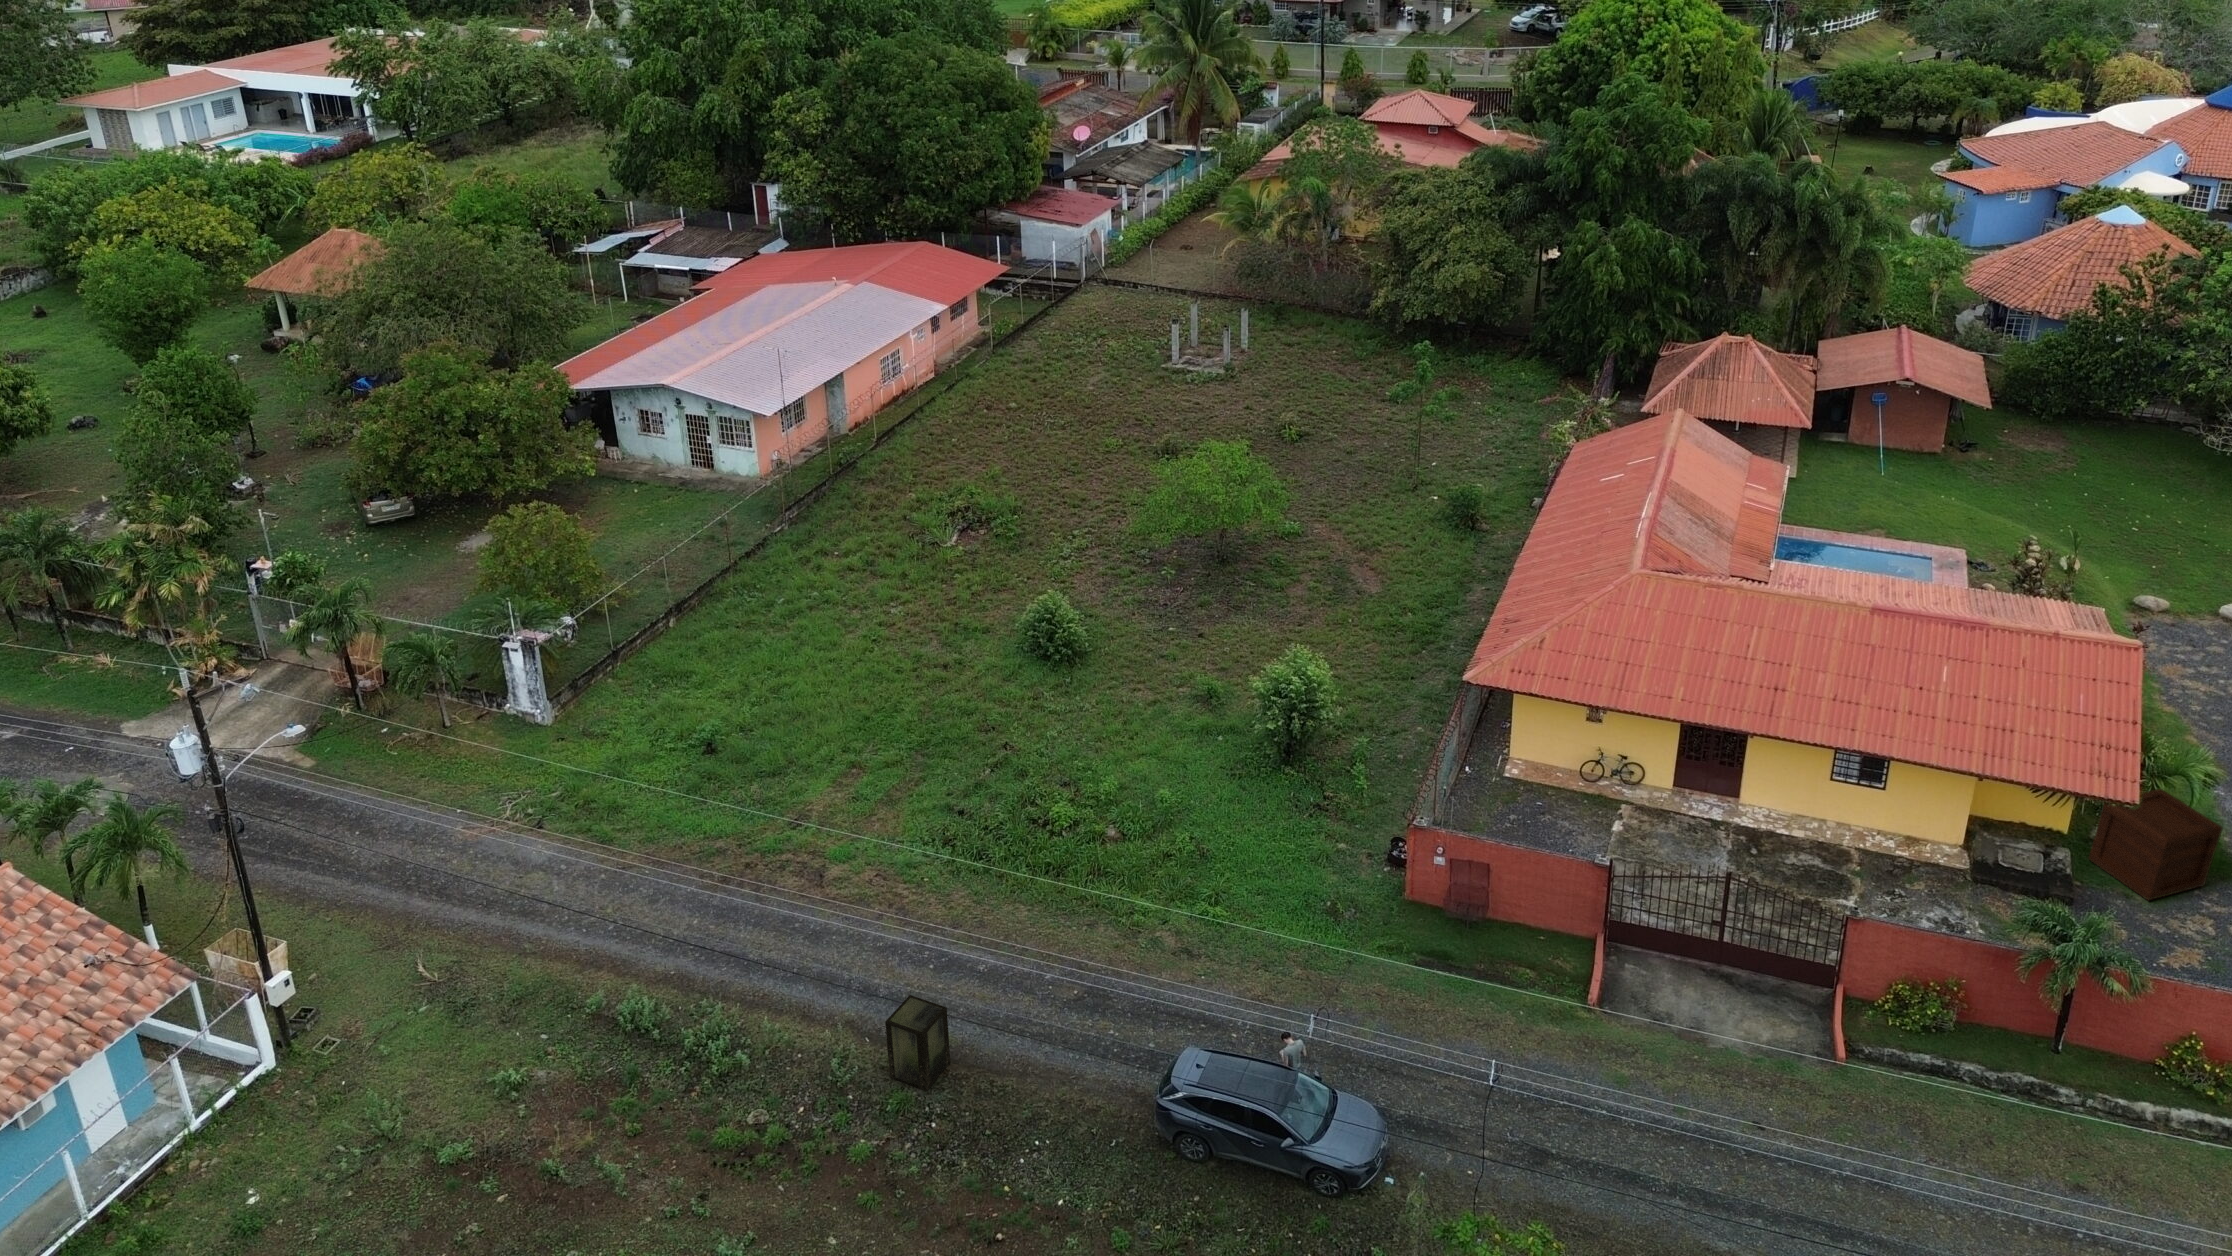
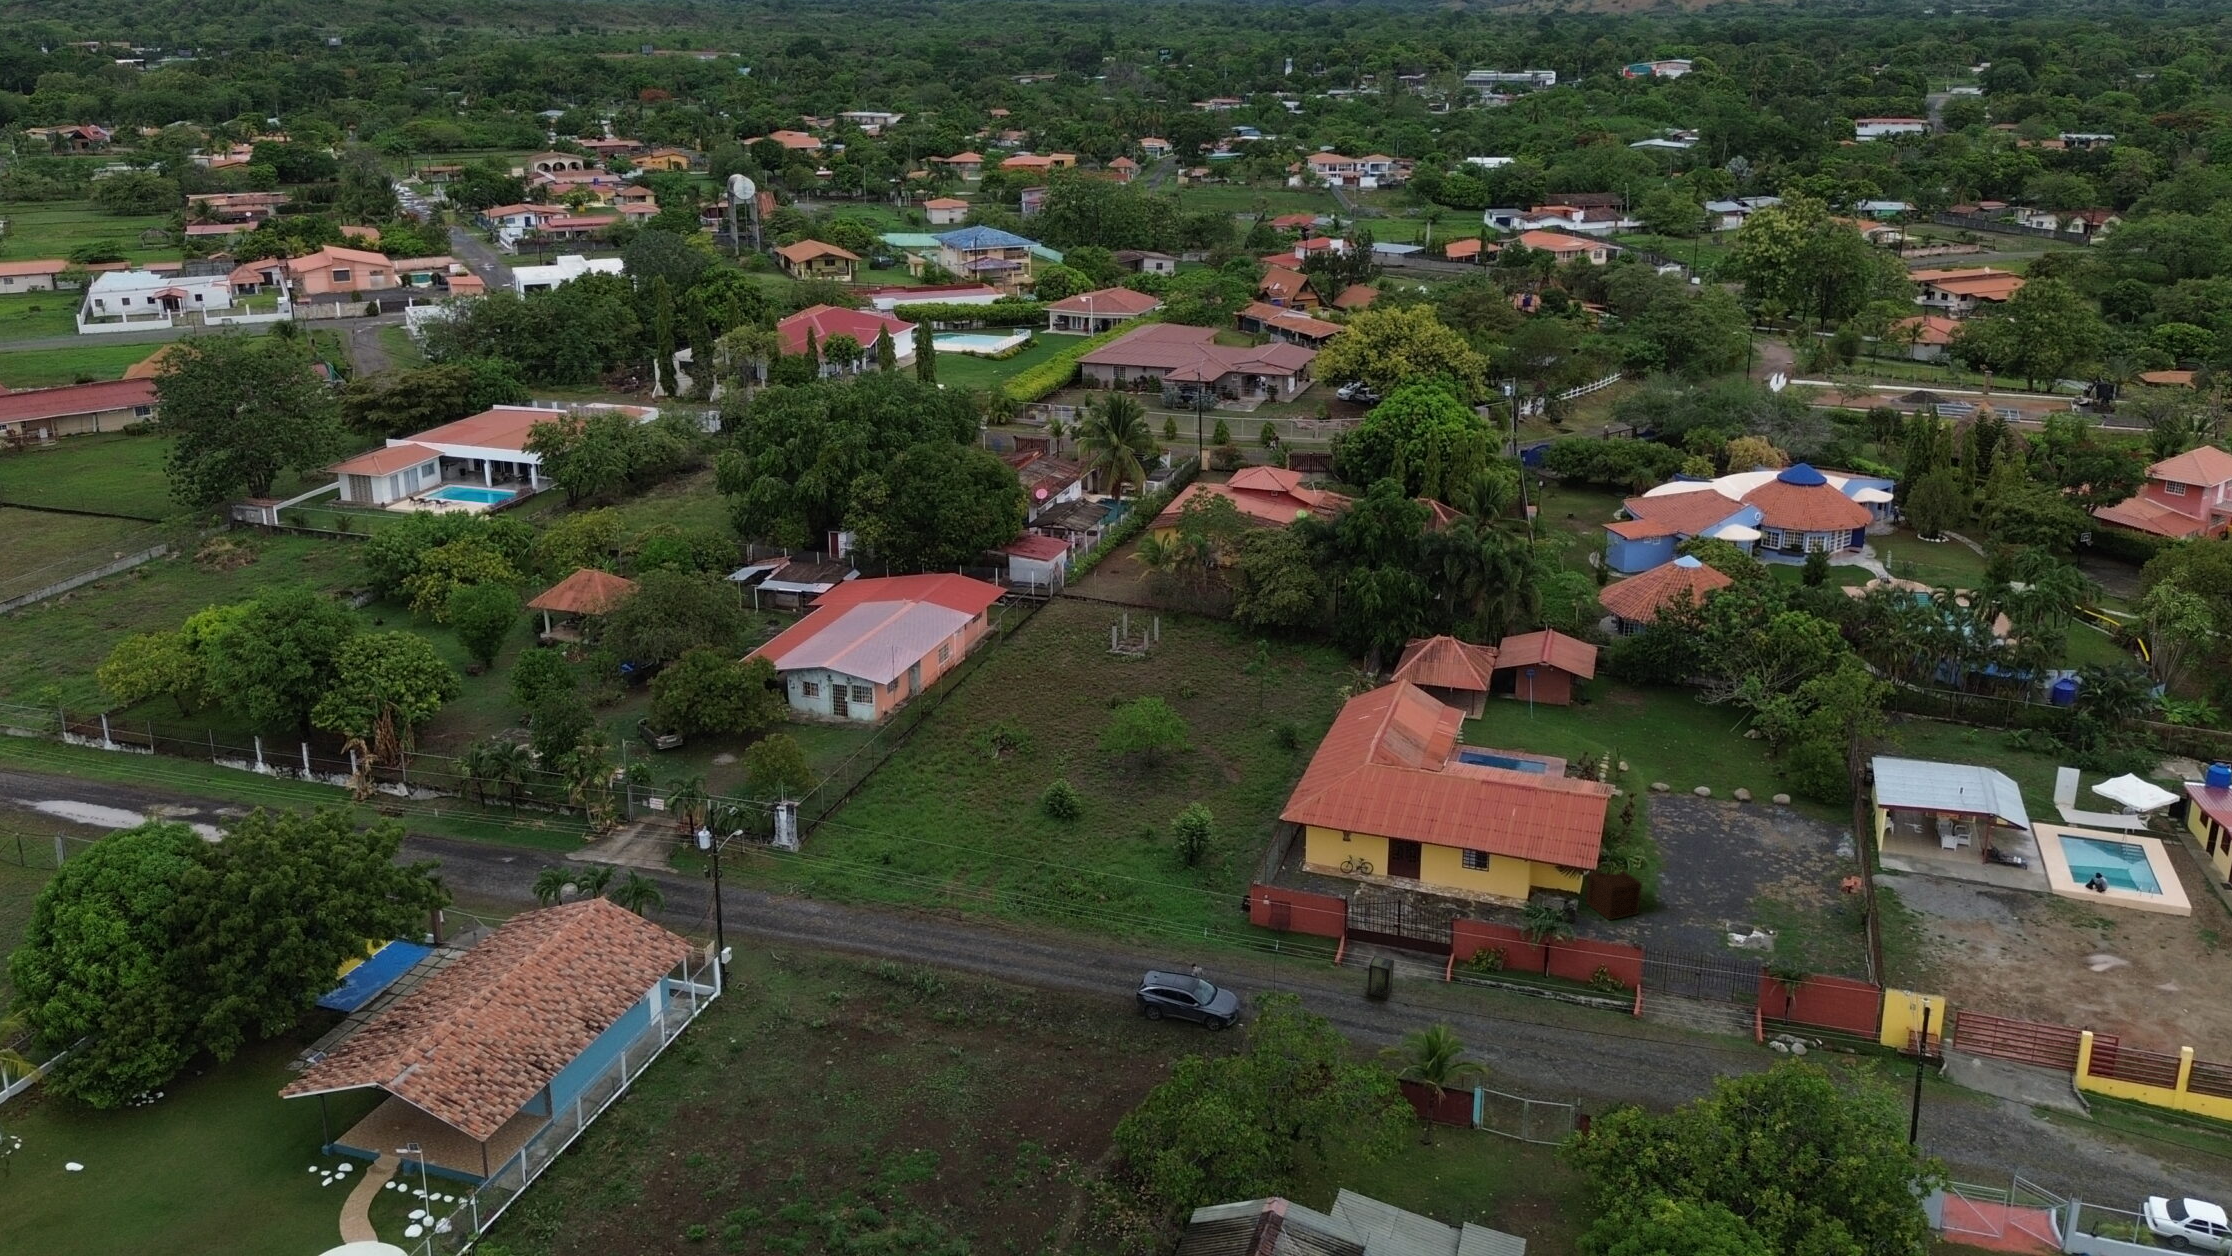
storage box: present [885,995,950,1091] -> present [1368,956,1394,999]

